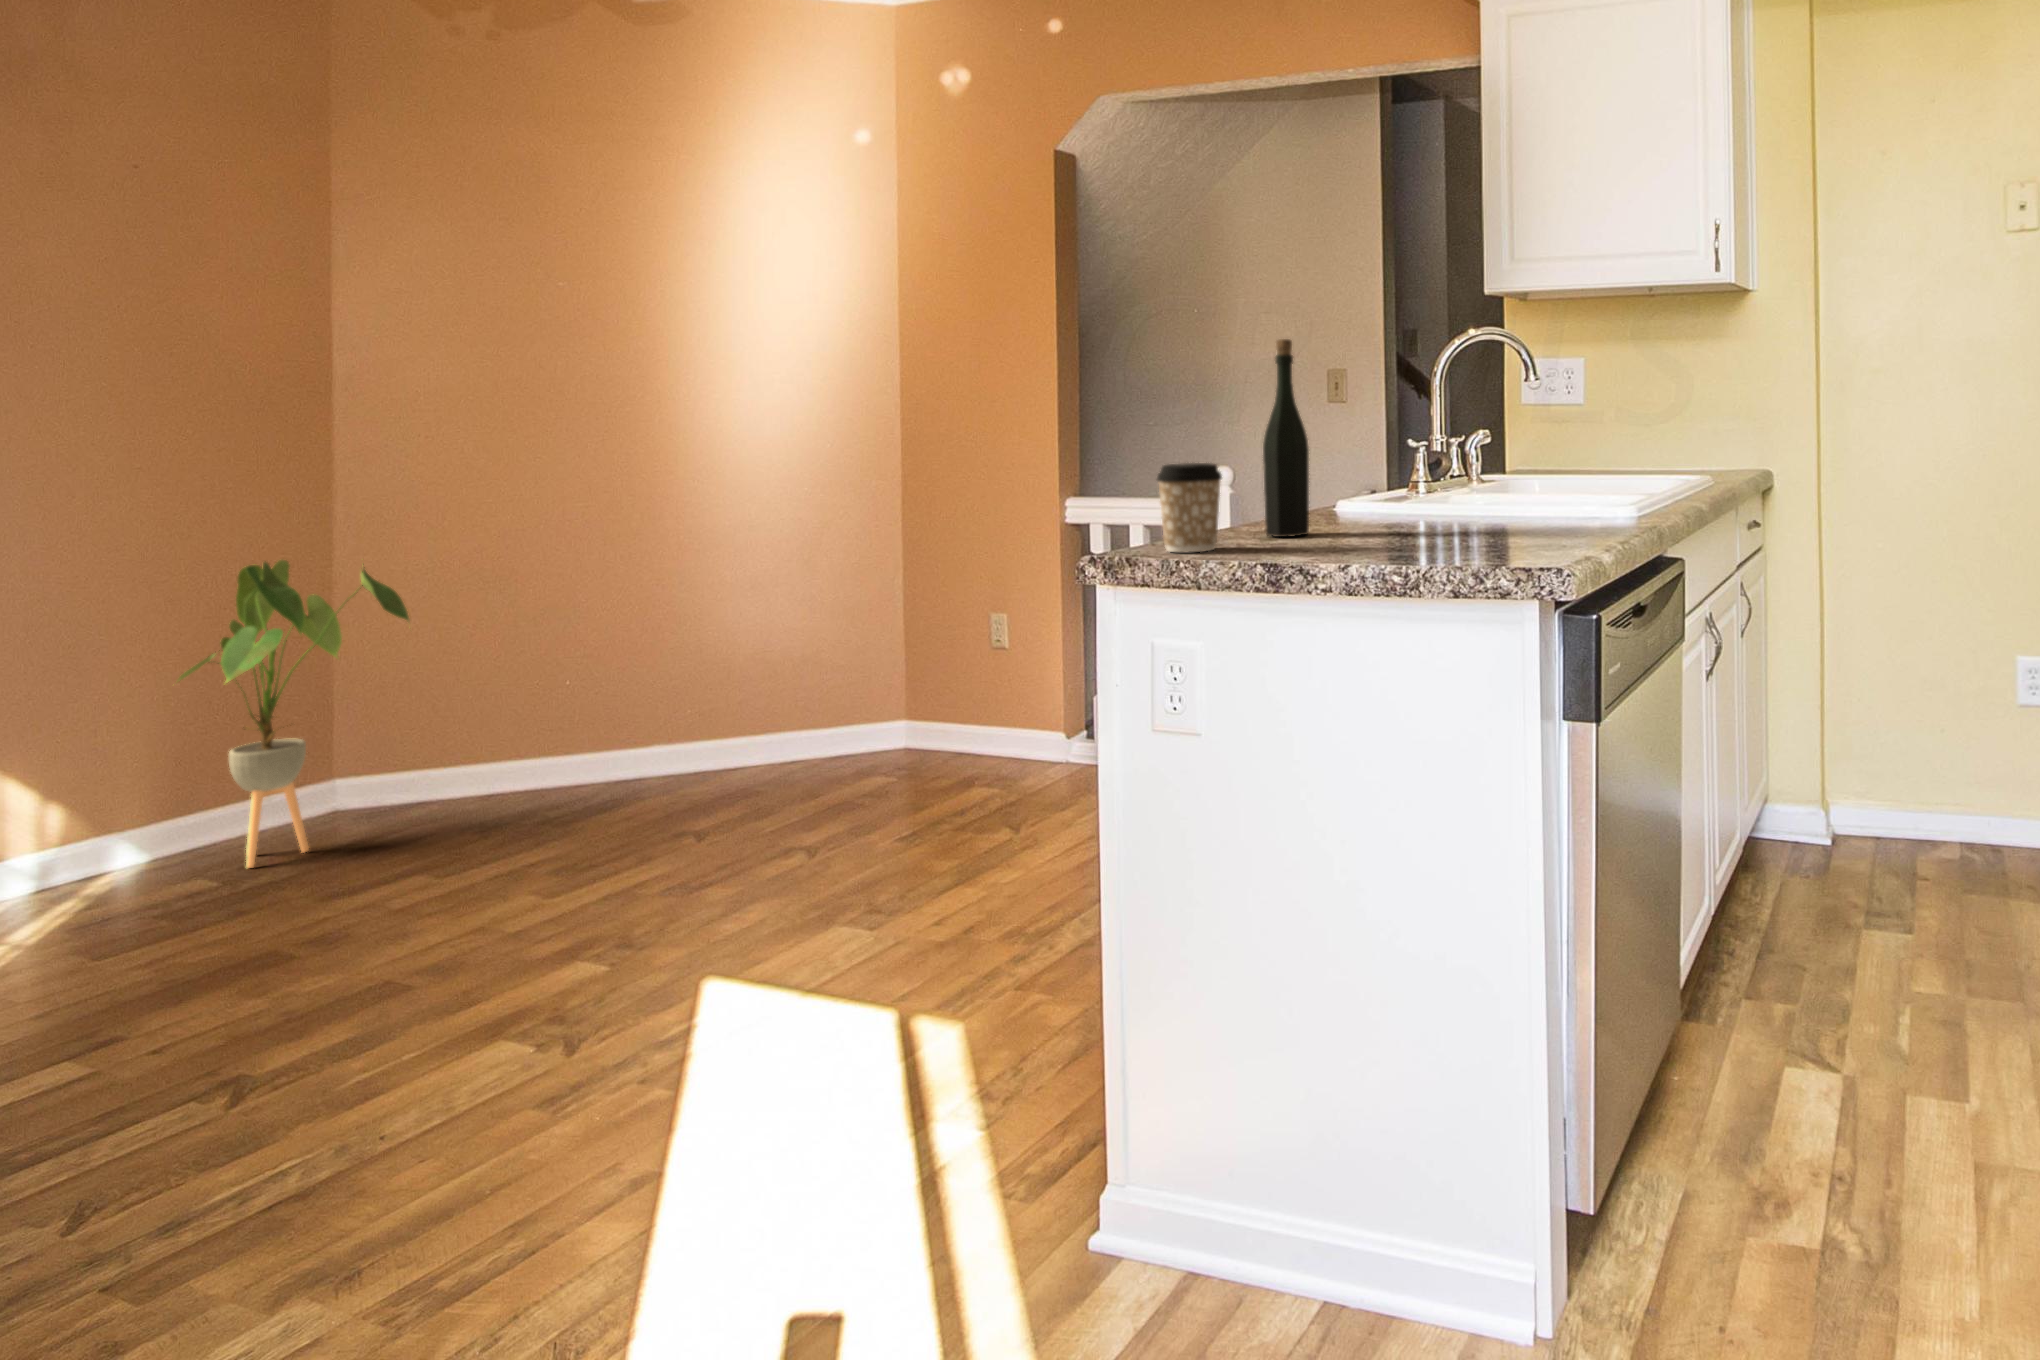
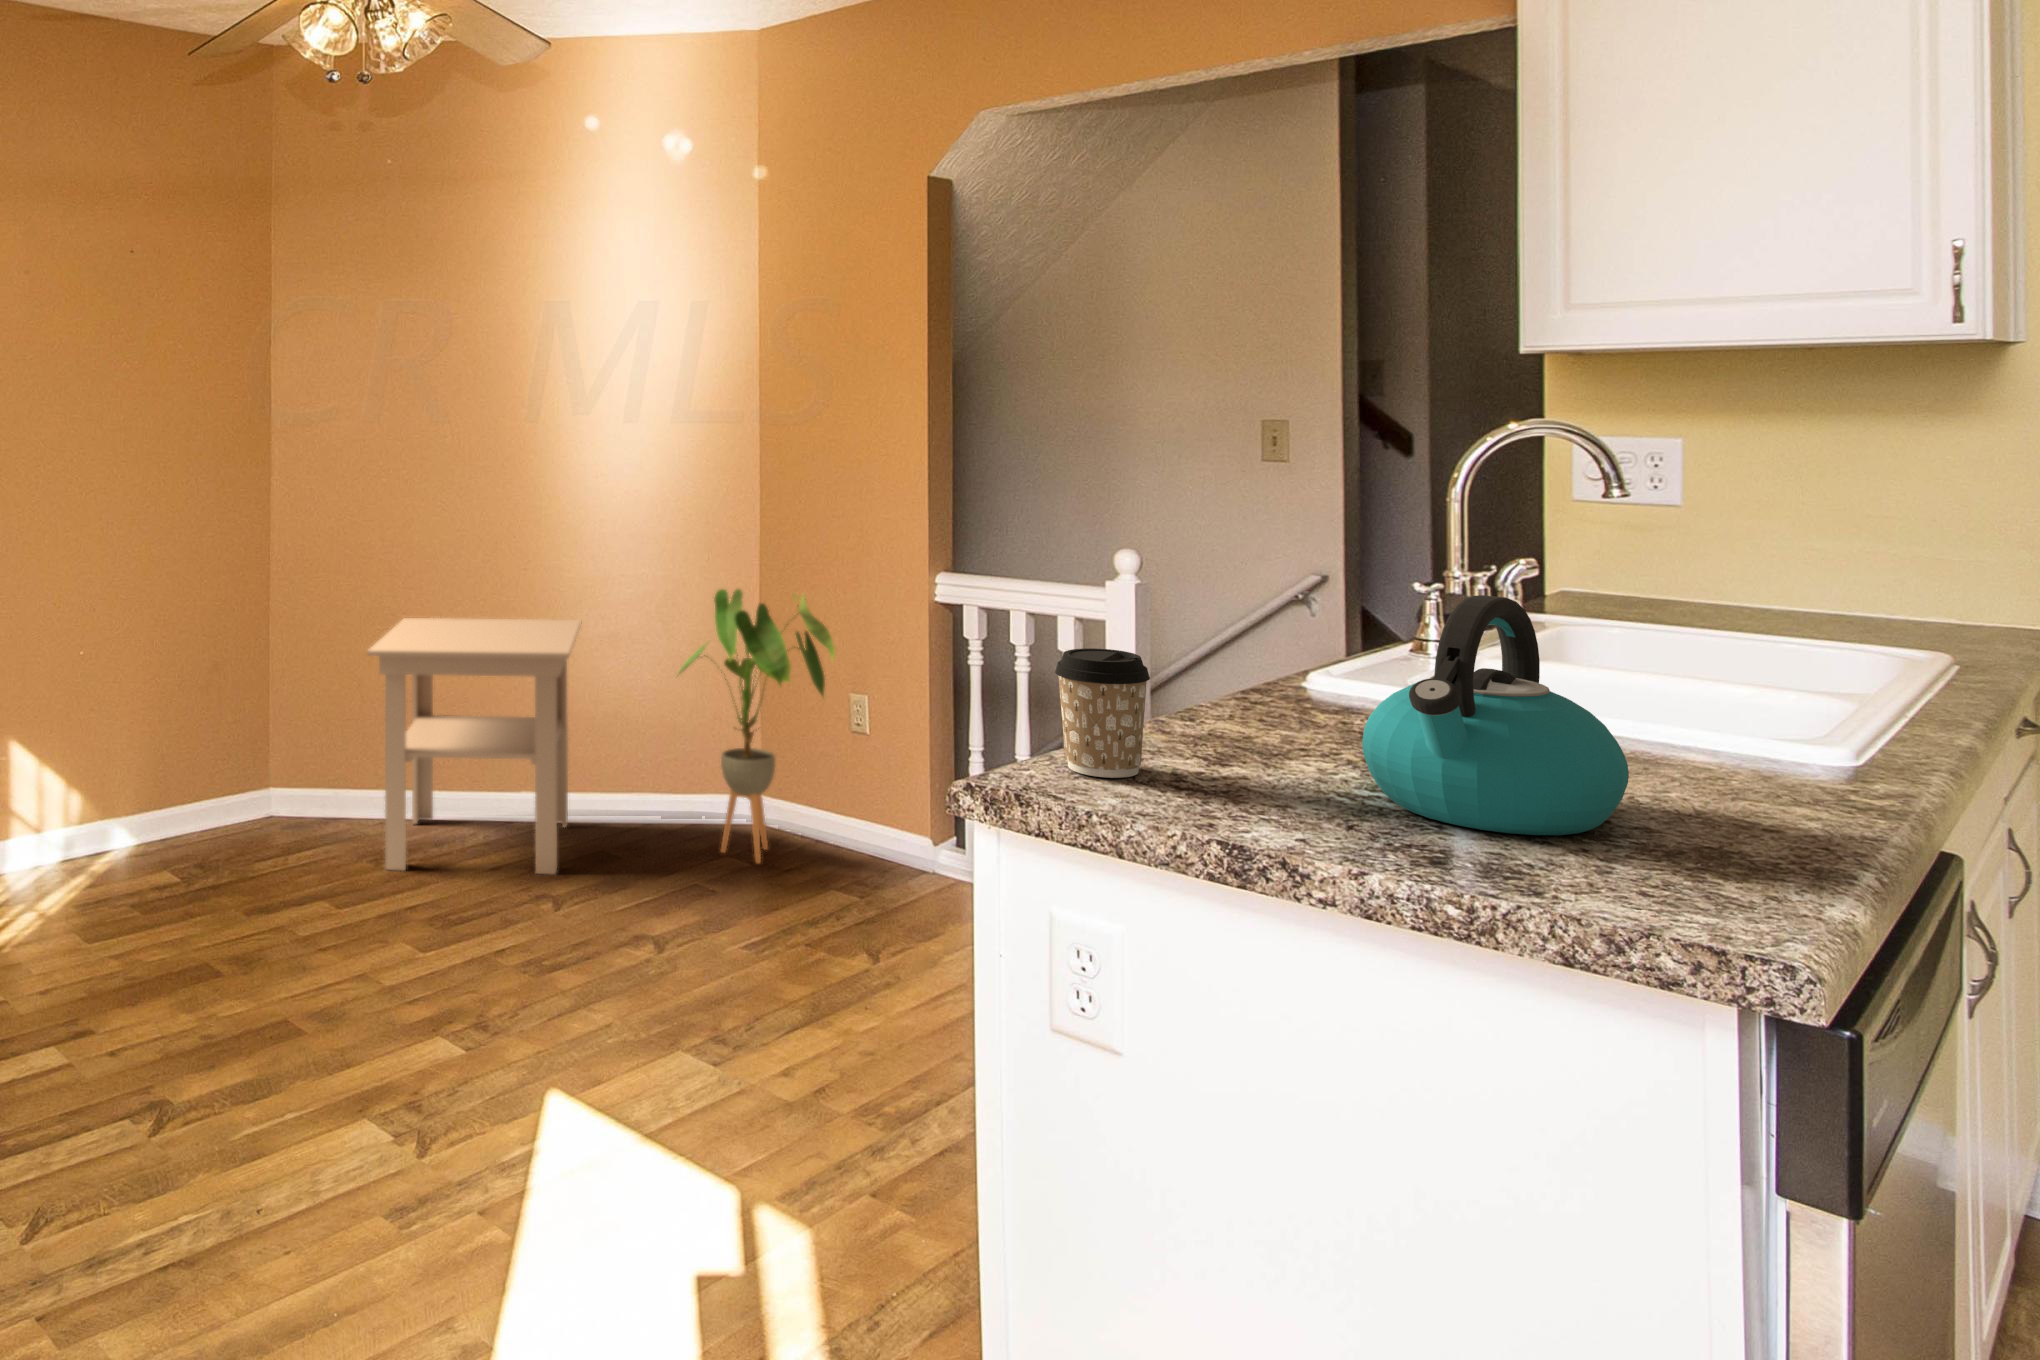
bottle: present [1263,339,1309,537] -> none [1205,477,1276,755]
kettle: none [1358,401,1505,549] -> present [1362,595,1629,835]
house plant: present [178,560,409,868] -> present [679,589,835,864]
side table: none [469,571,718,843] -> present [367,618,581,874]

